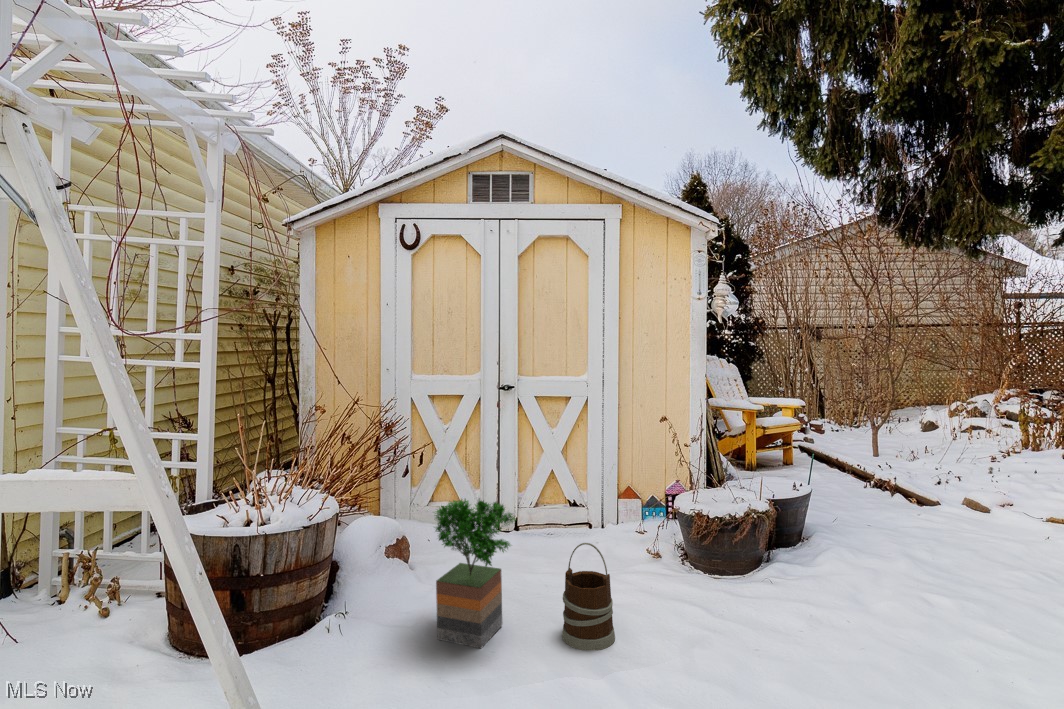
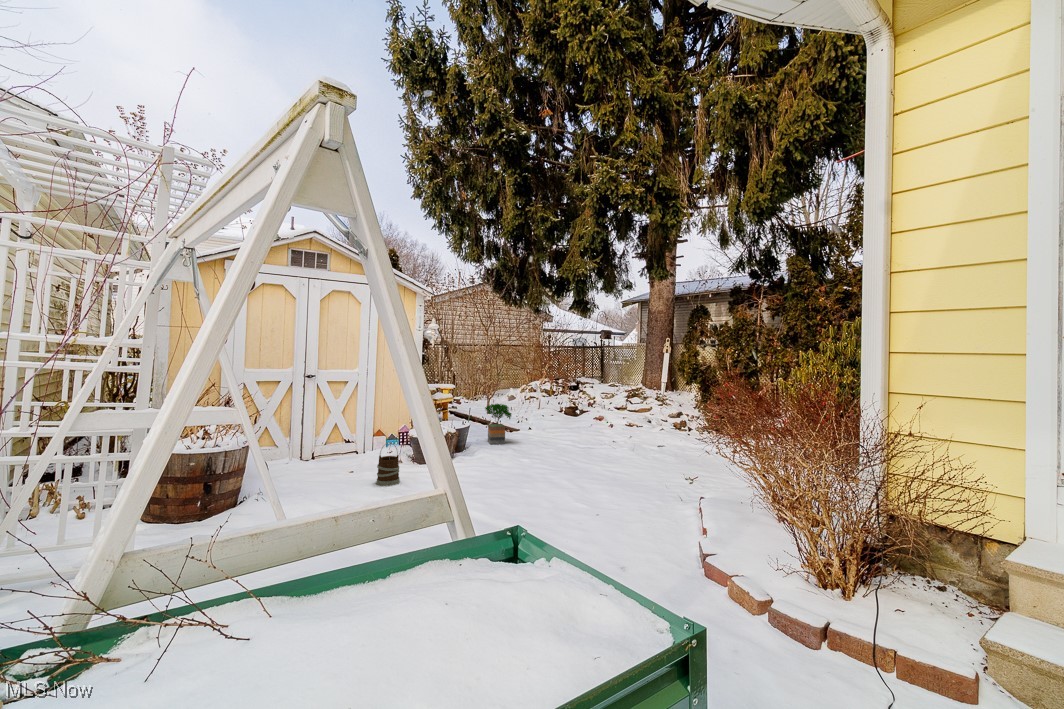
potted tree: present [435,499,515,648] -> present [485,404,511,445]

